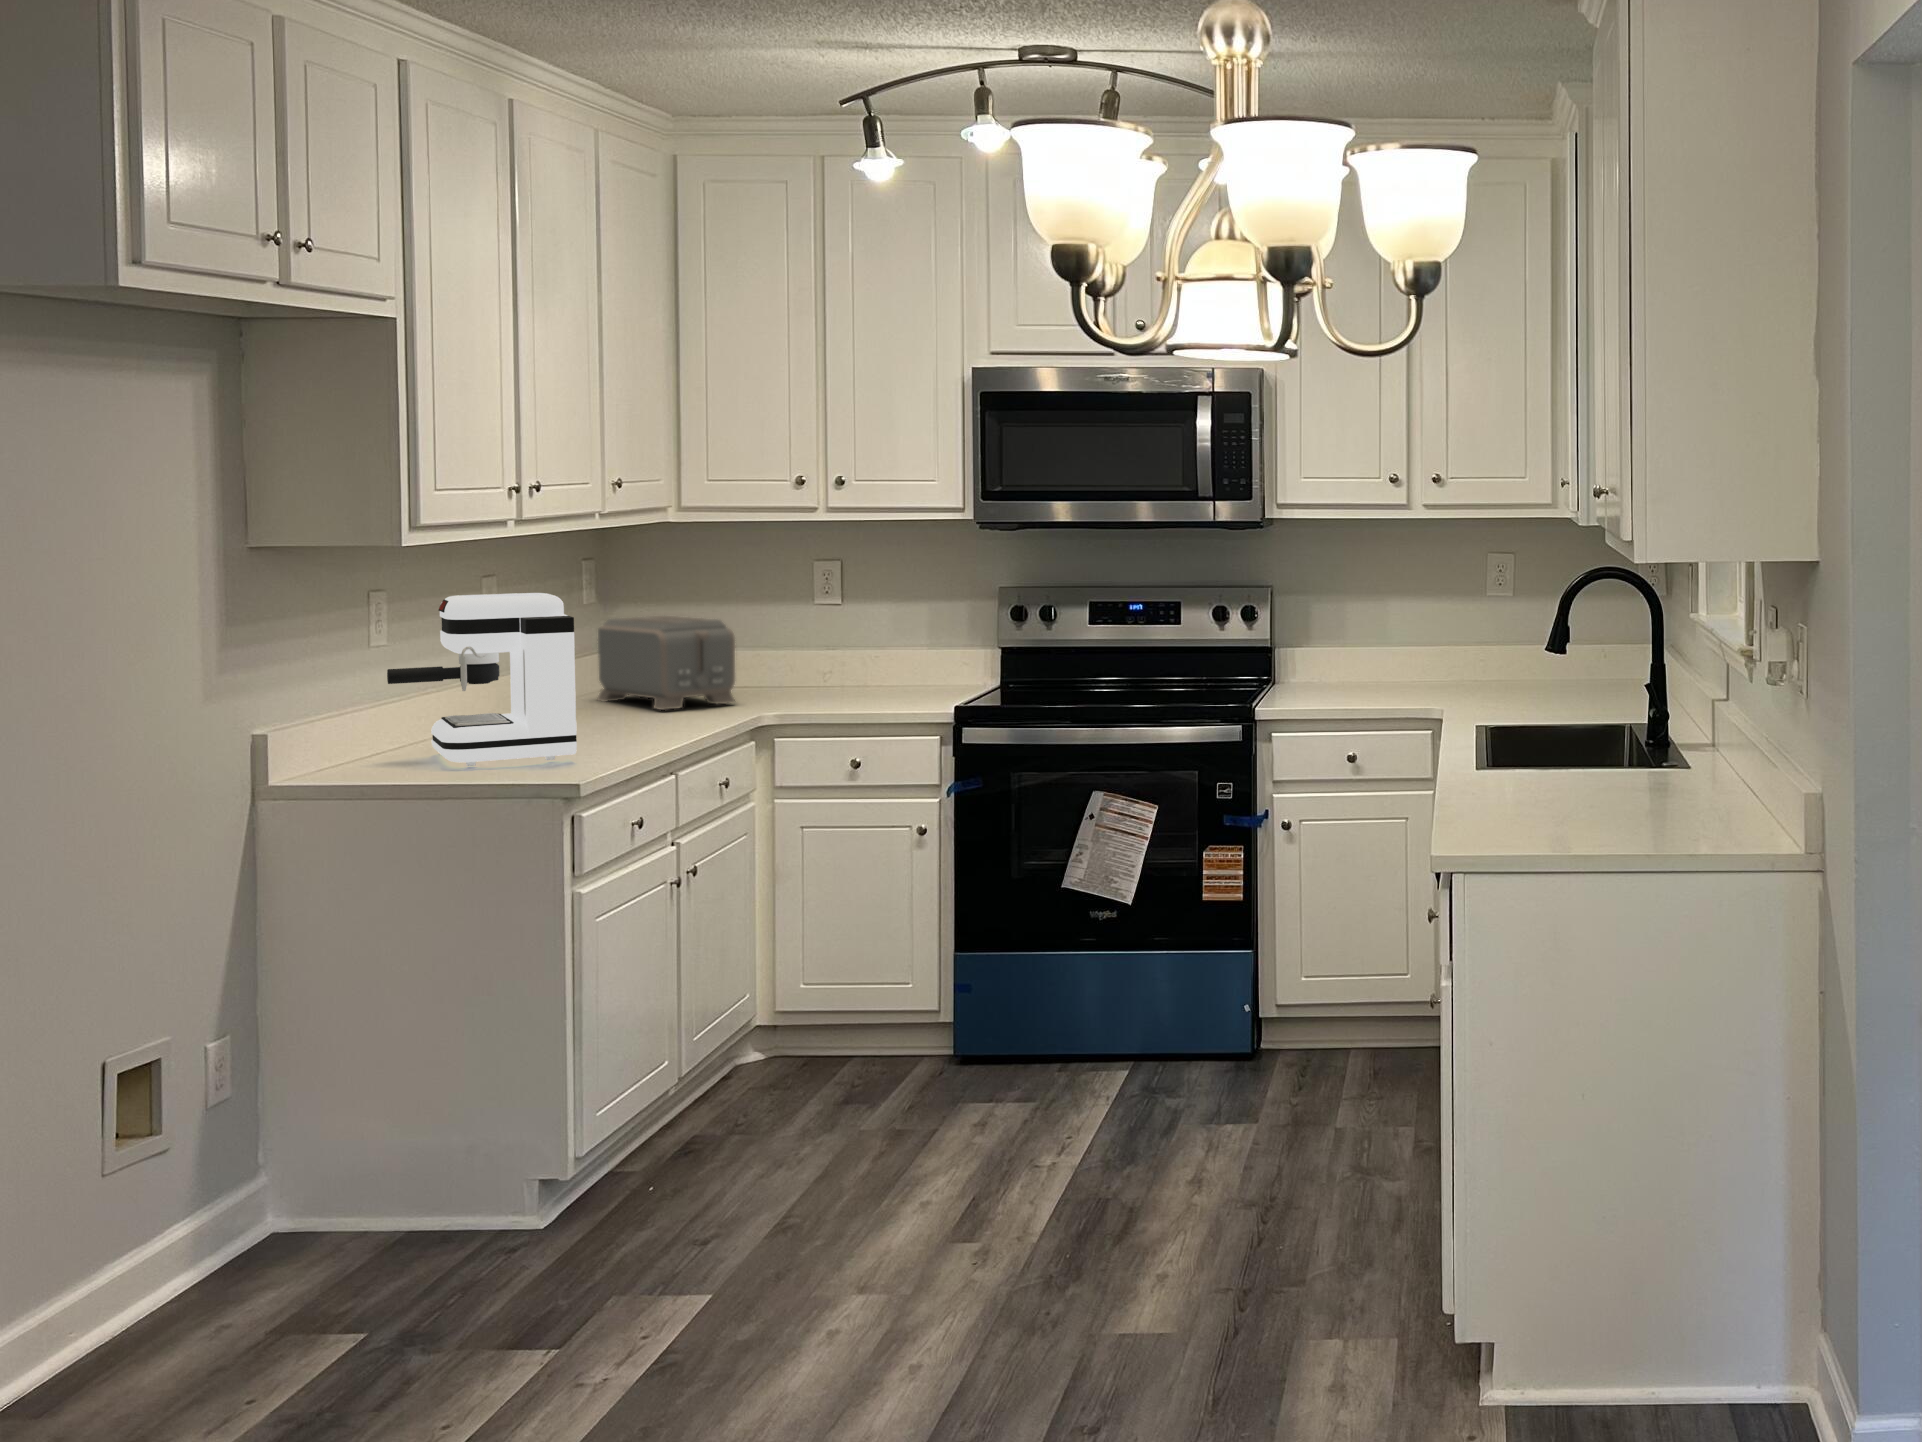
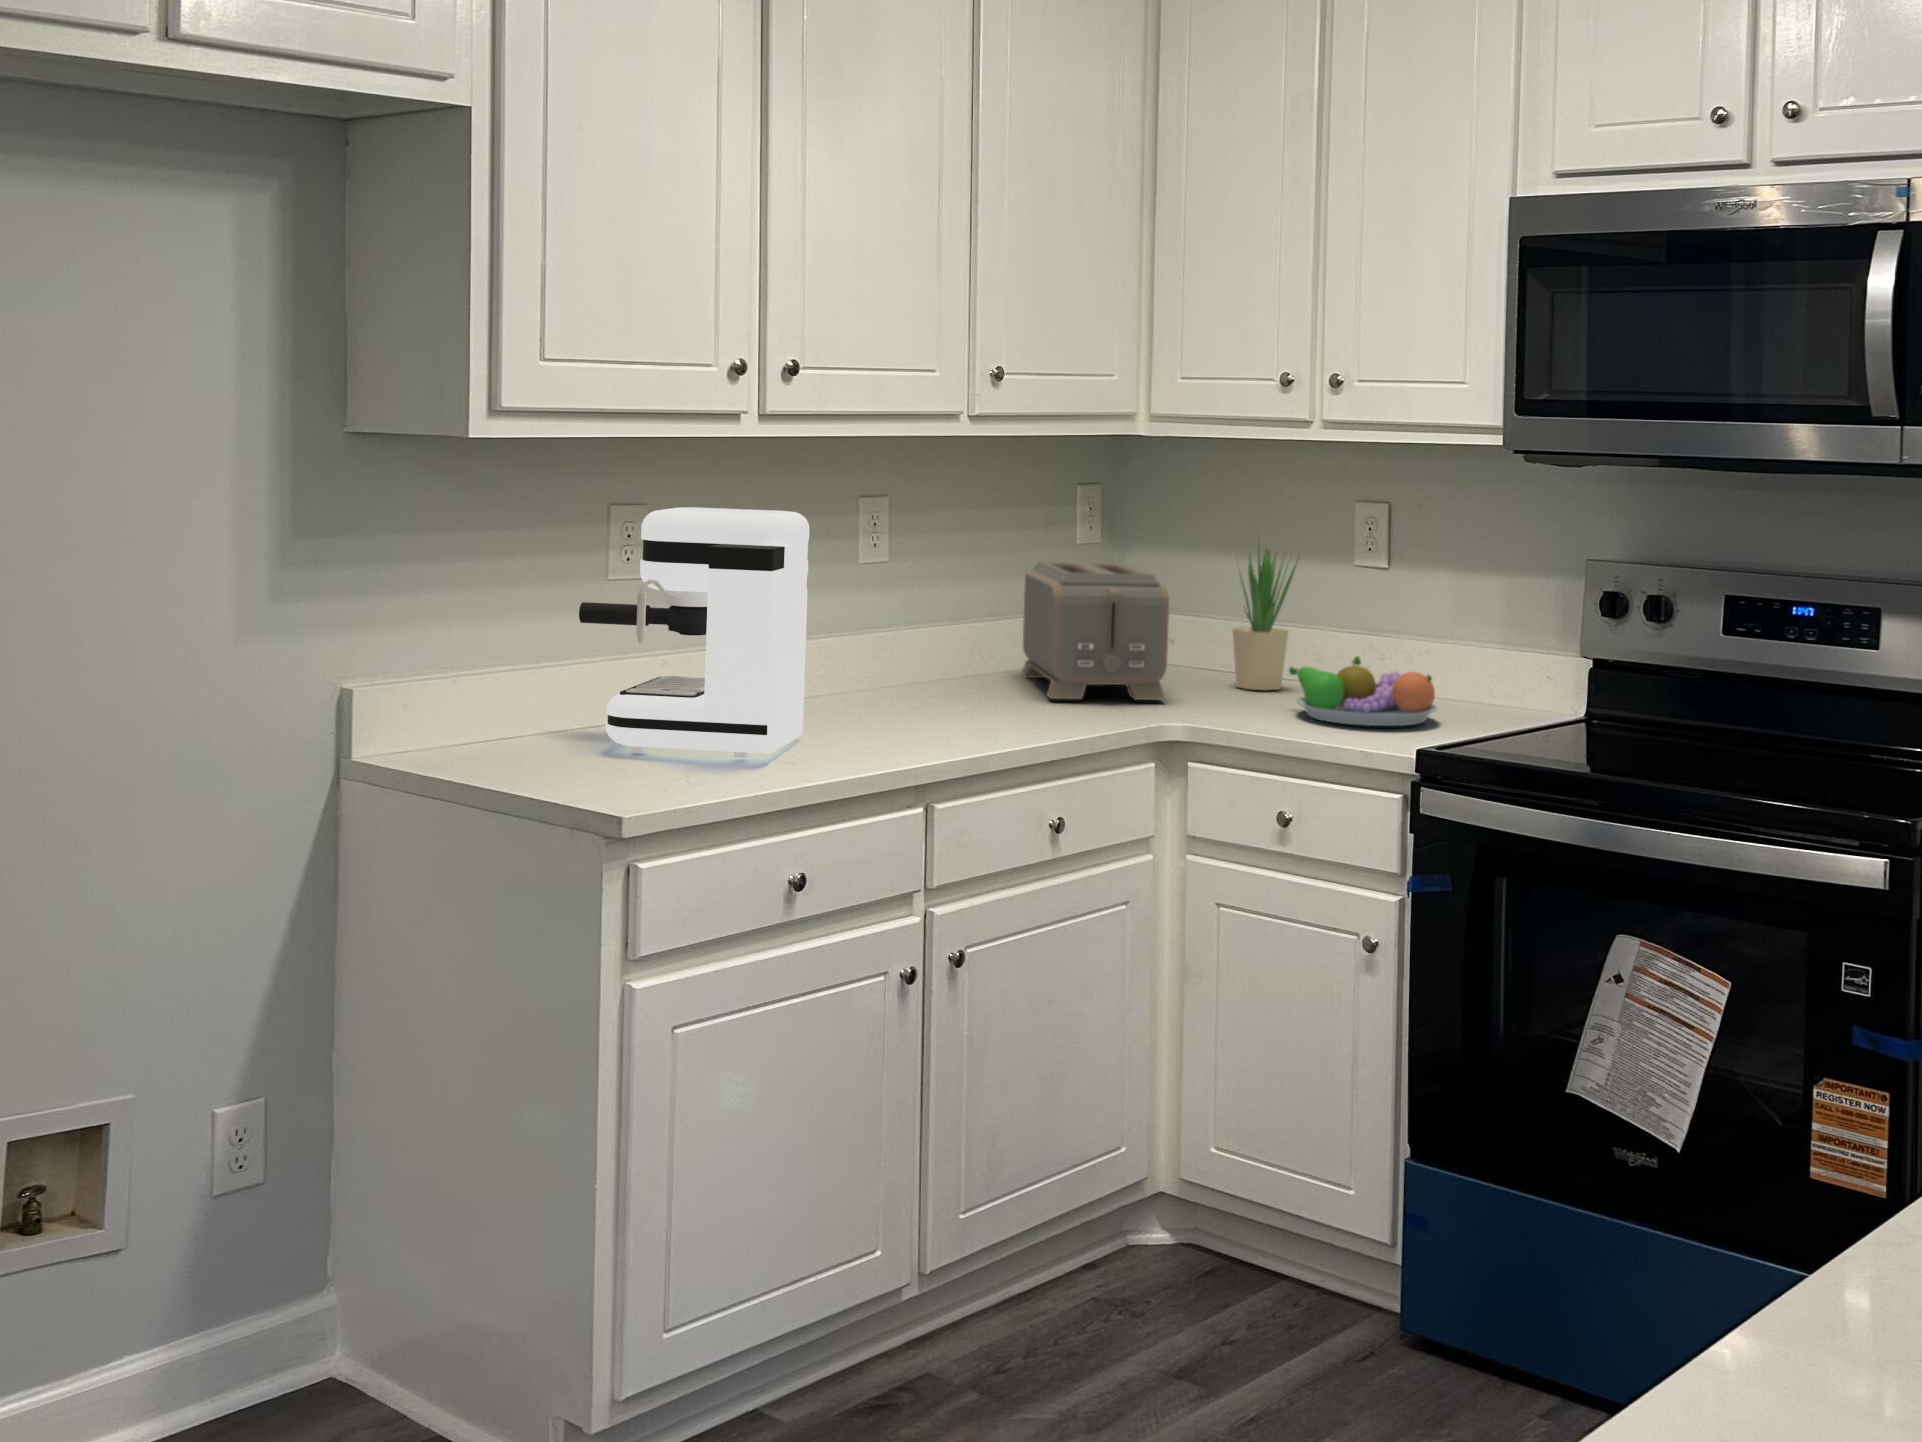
potted plant: none [751,583,798,692] -> present [1233,539,1297,690]
fruit bowl: none [814,661,919,703] -> present [1289,656,1438,726]

